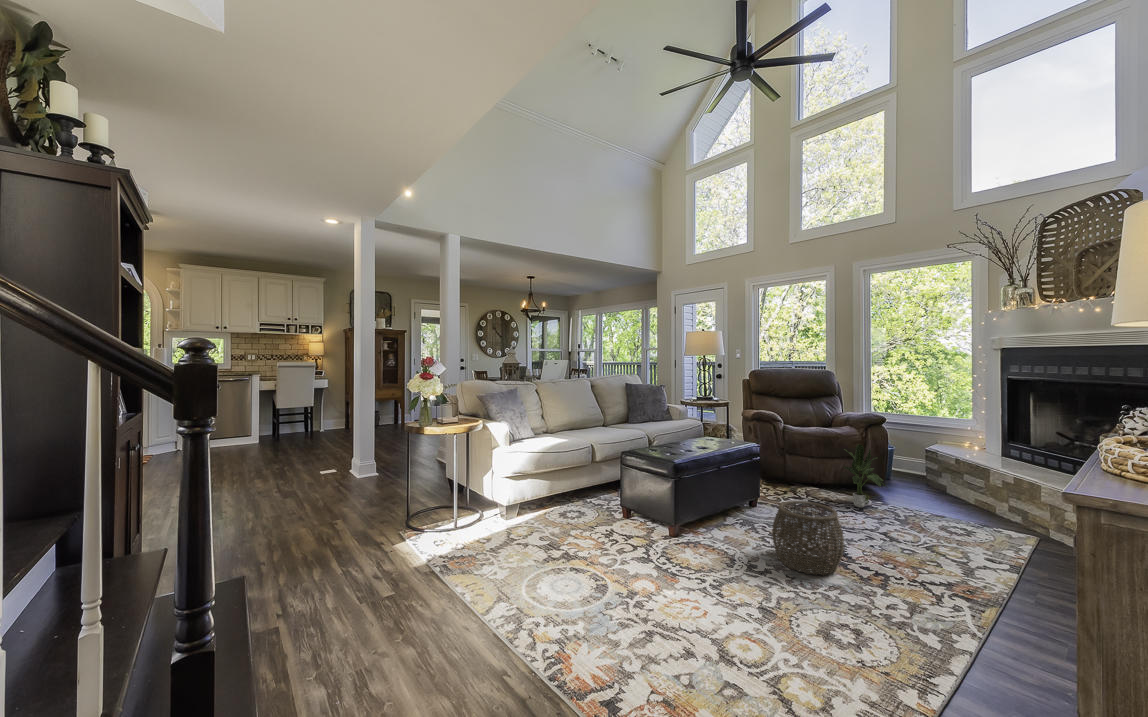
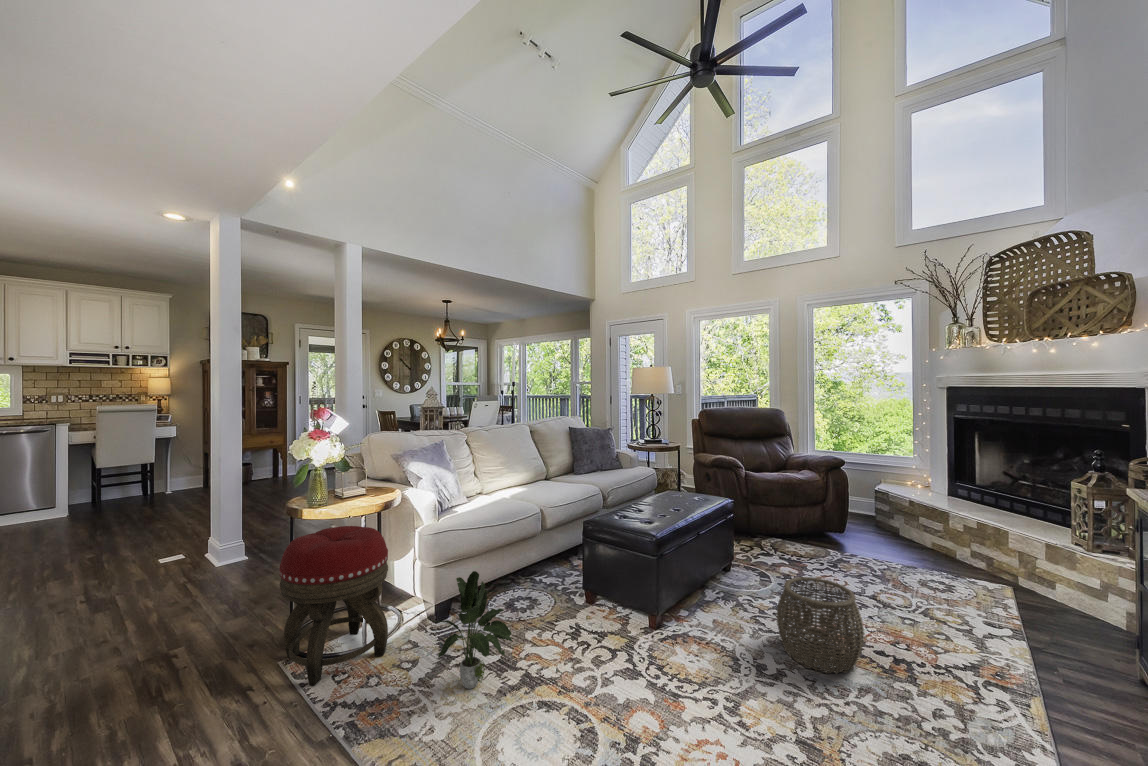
footstool: none [400,442,472,545] -> present [279,526,388,685]
potted plant: present [844,444,887,508] -> present [434,571,513,689]

